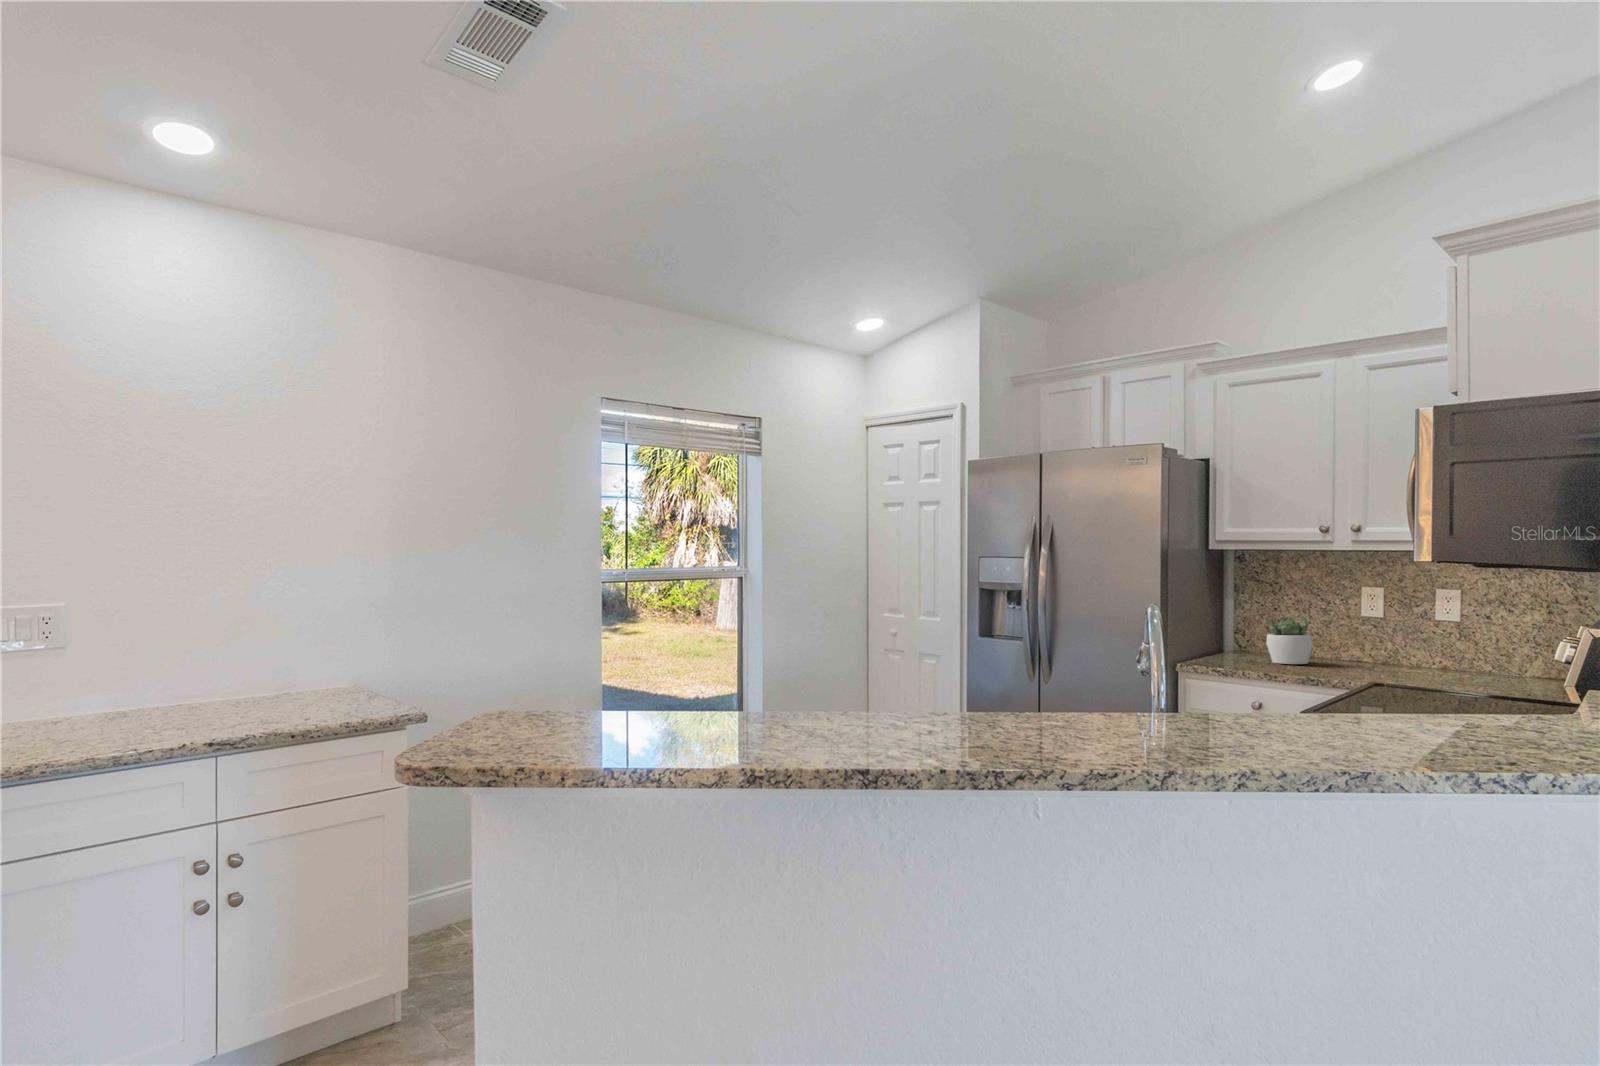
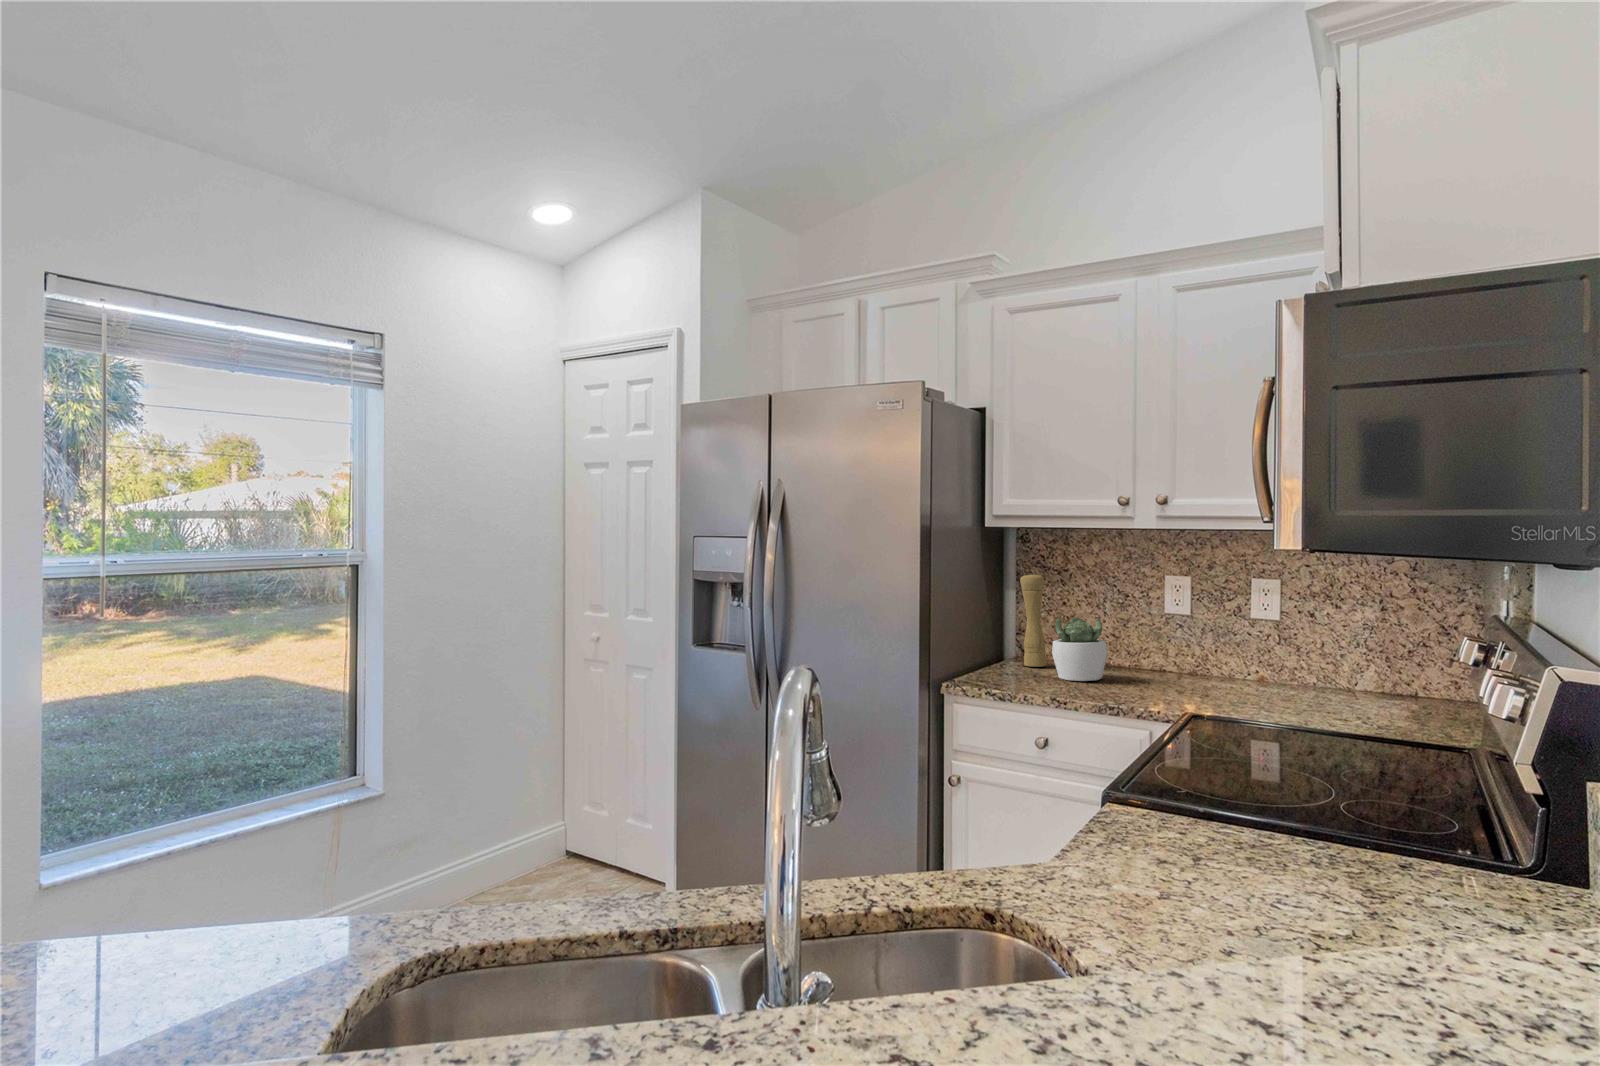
pepper mill: none [1238,584,1261,655] -> present [1020,573,1046,667]

